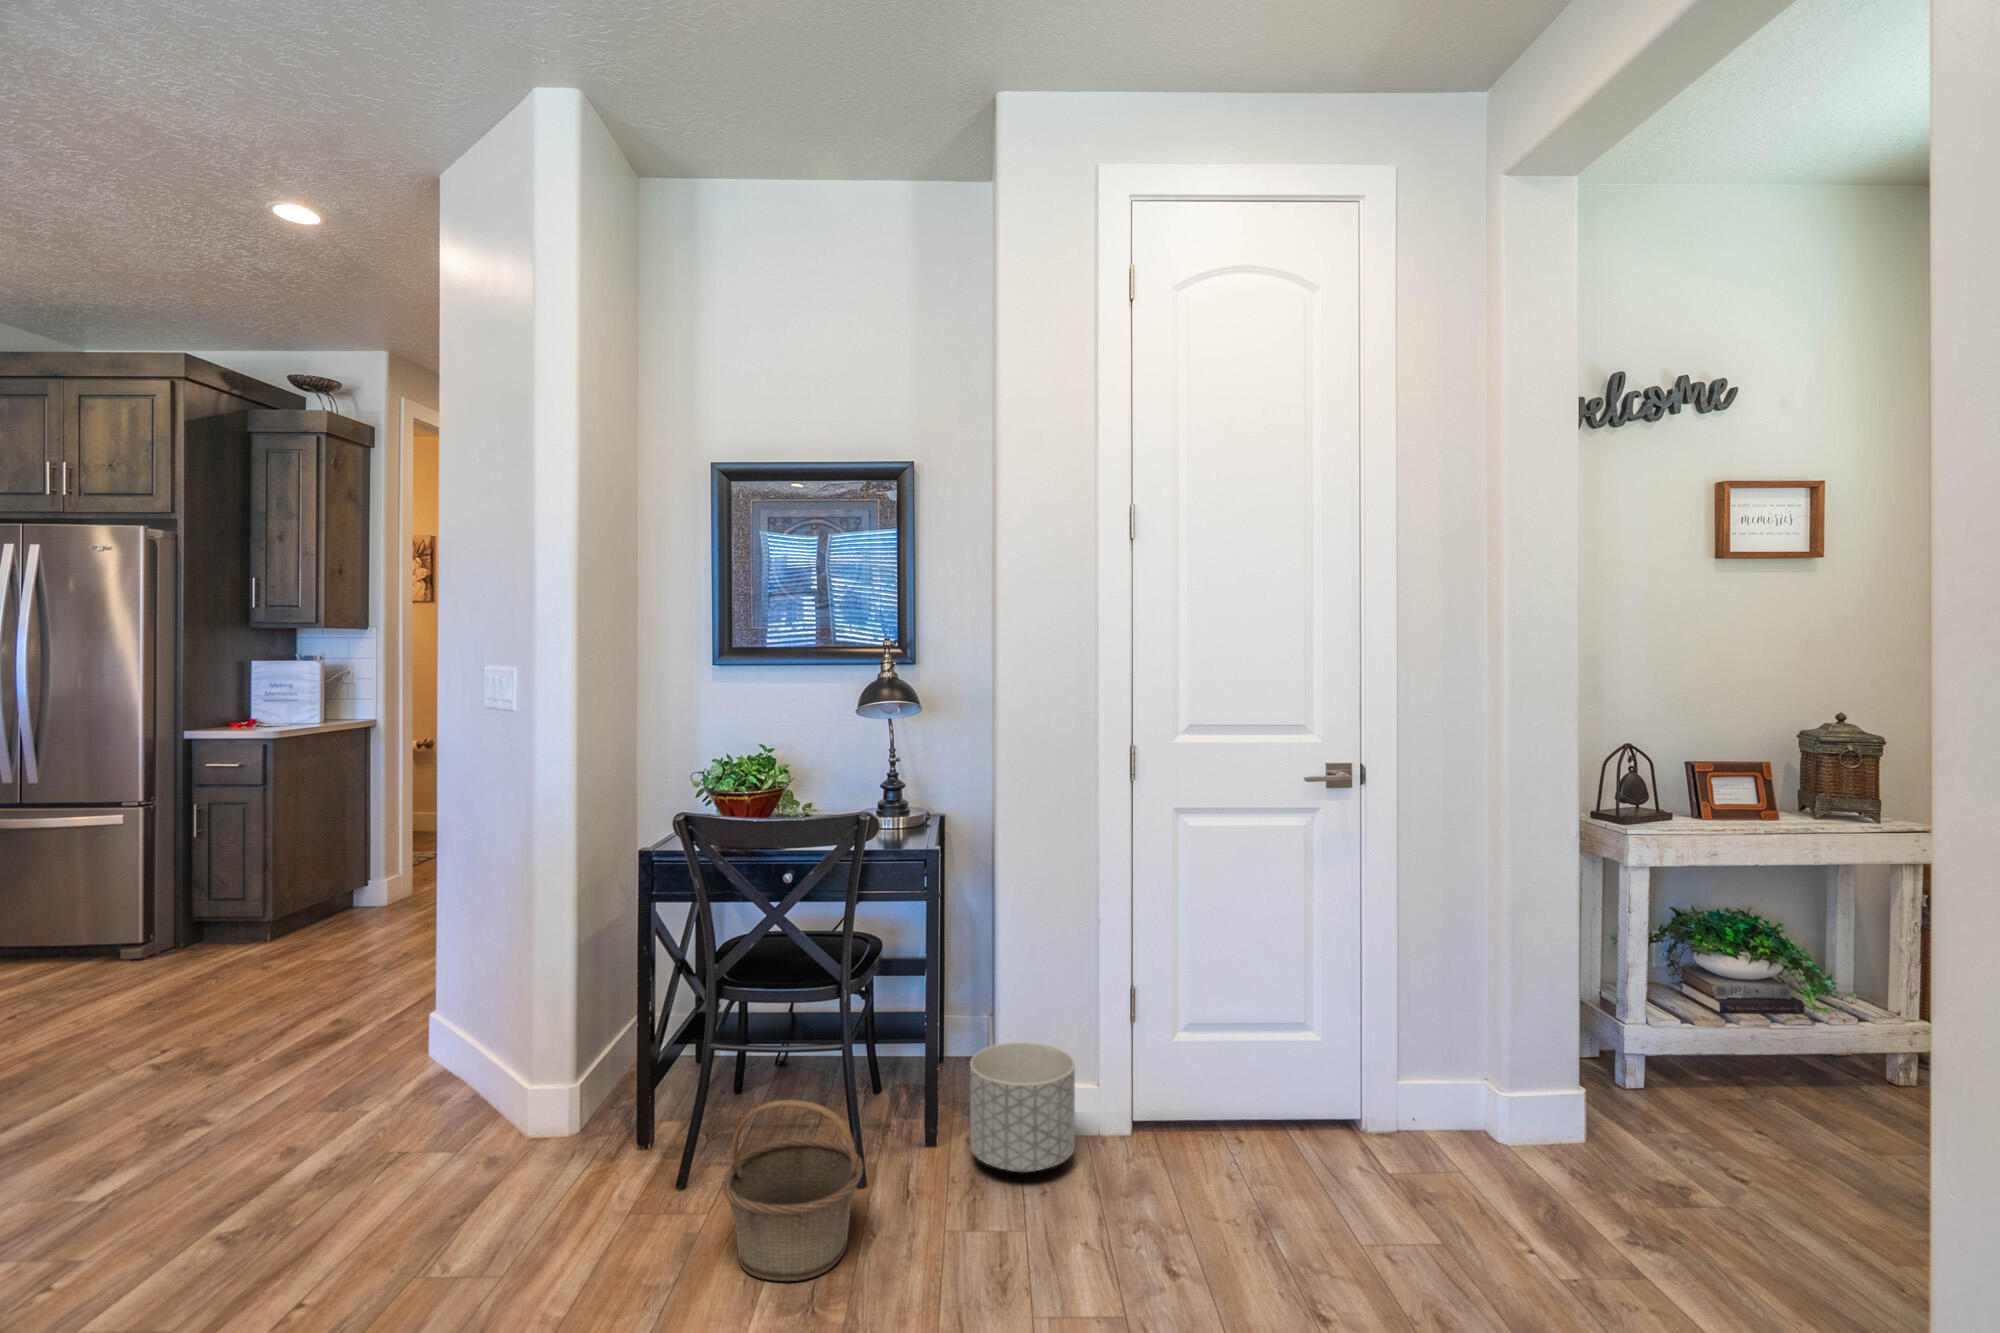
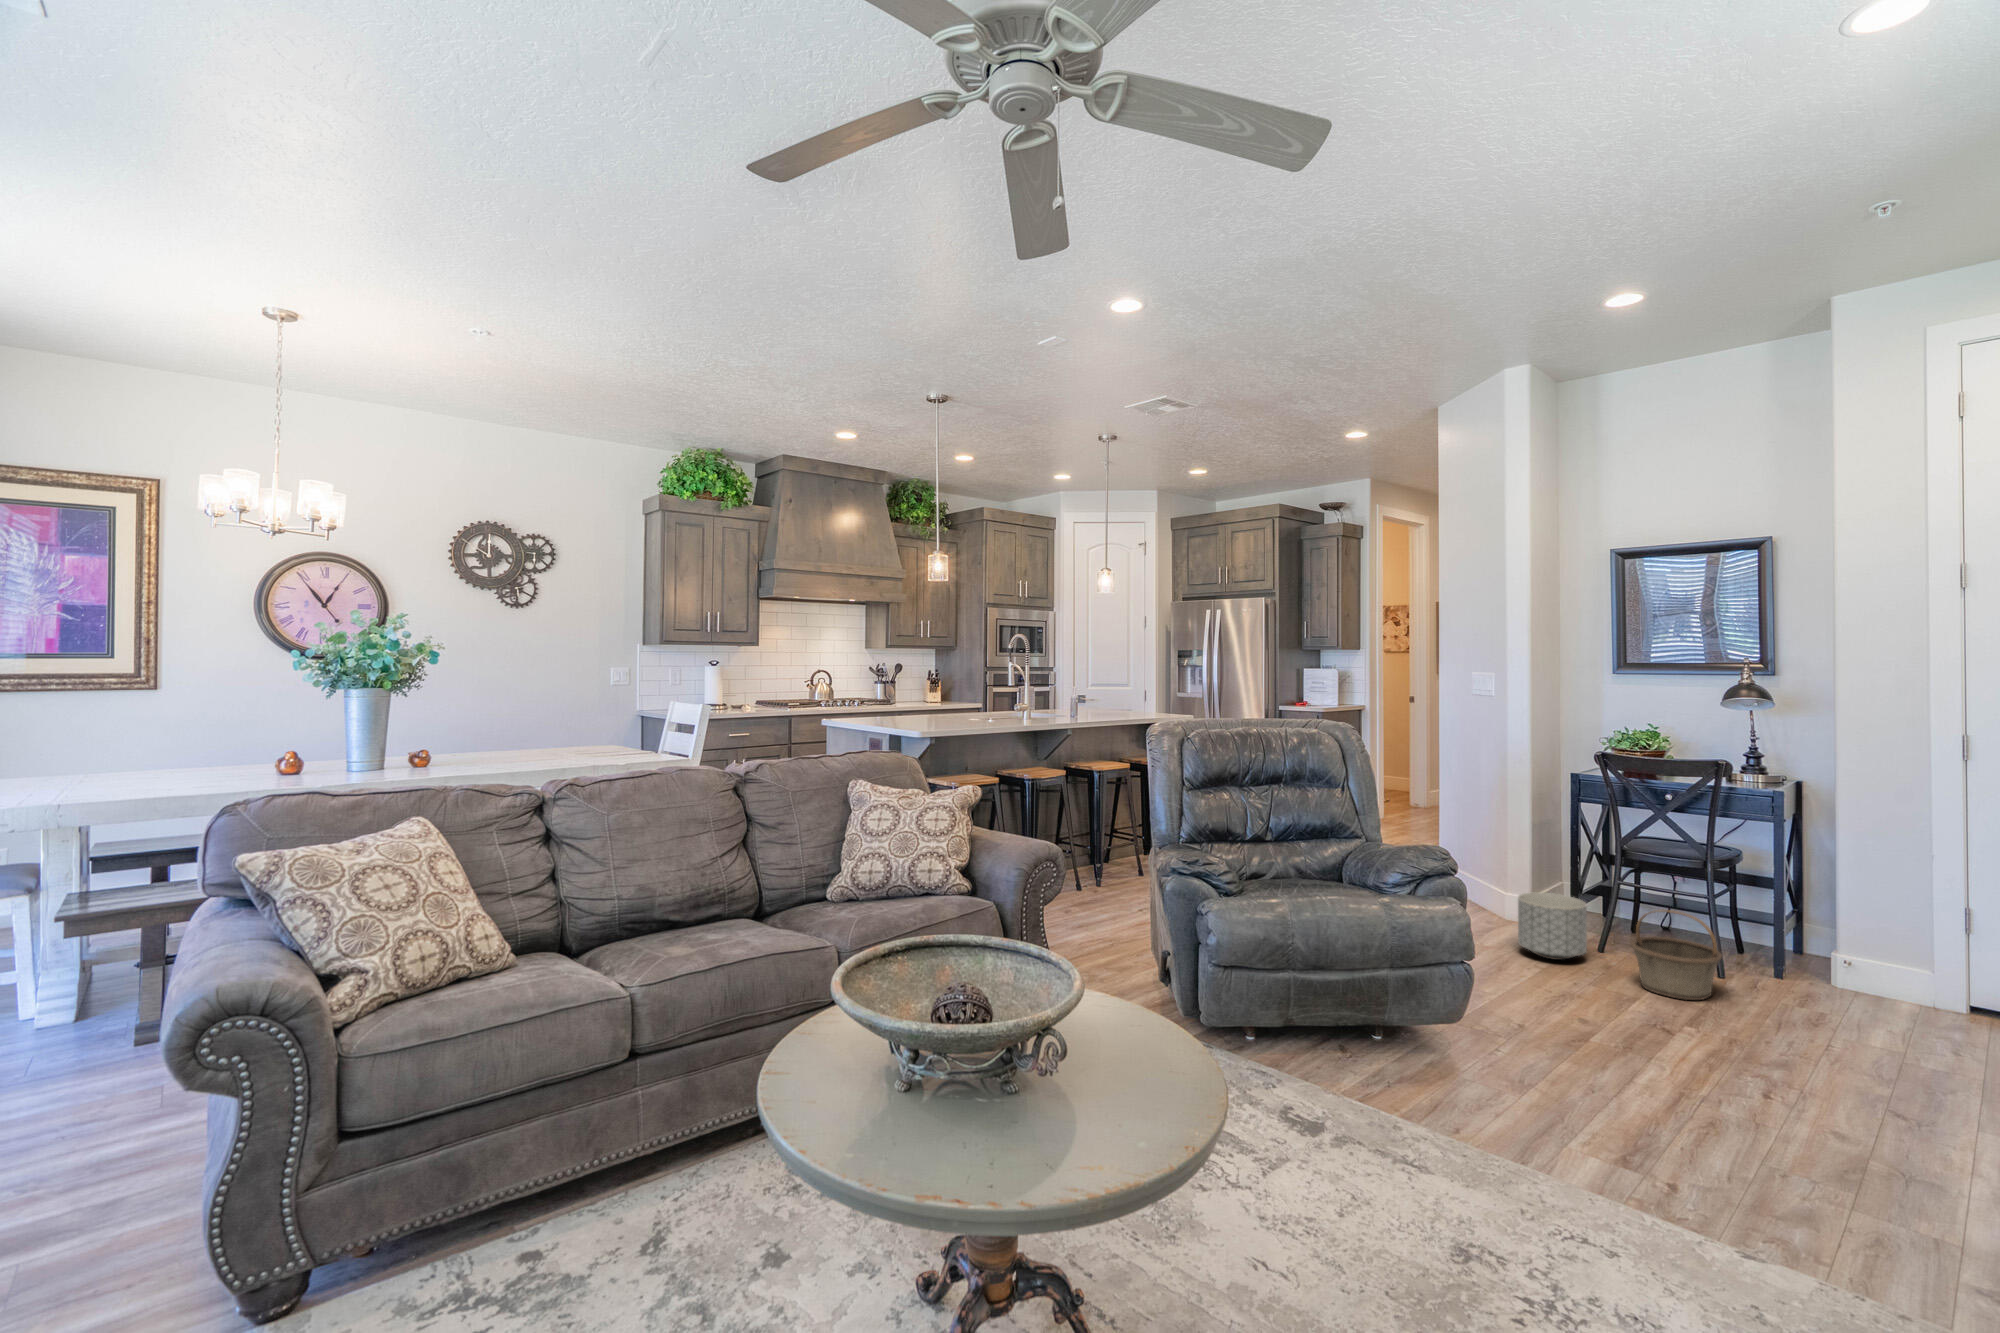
planter: present [970,1042,1075,1173] -> present [1518,893,1587,960]

